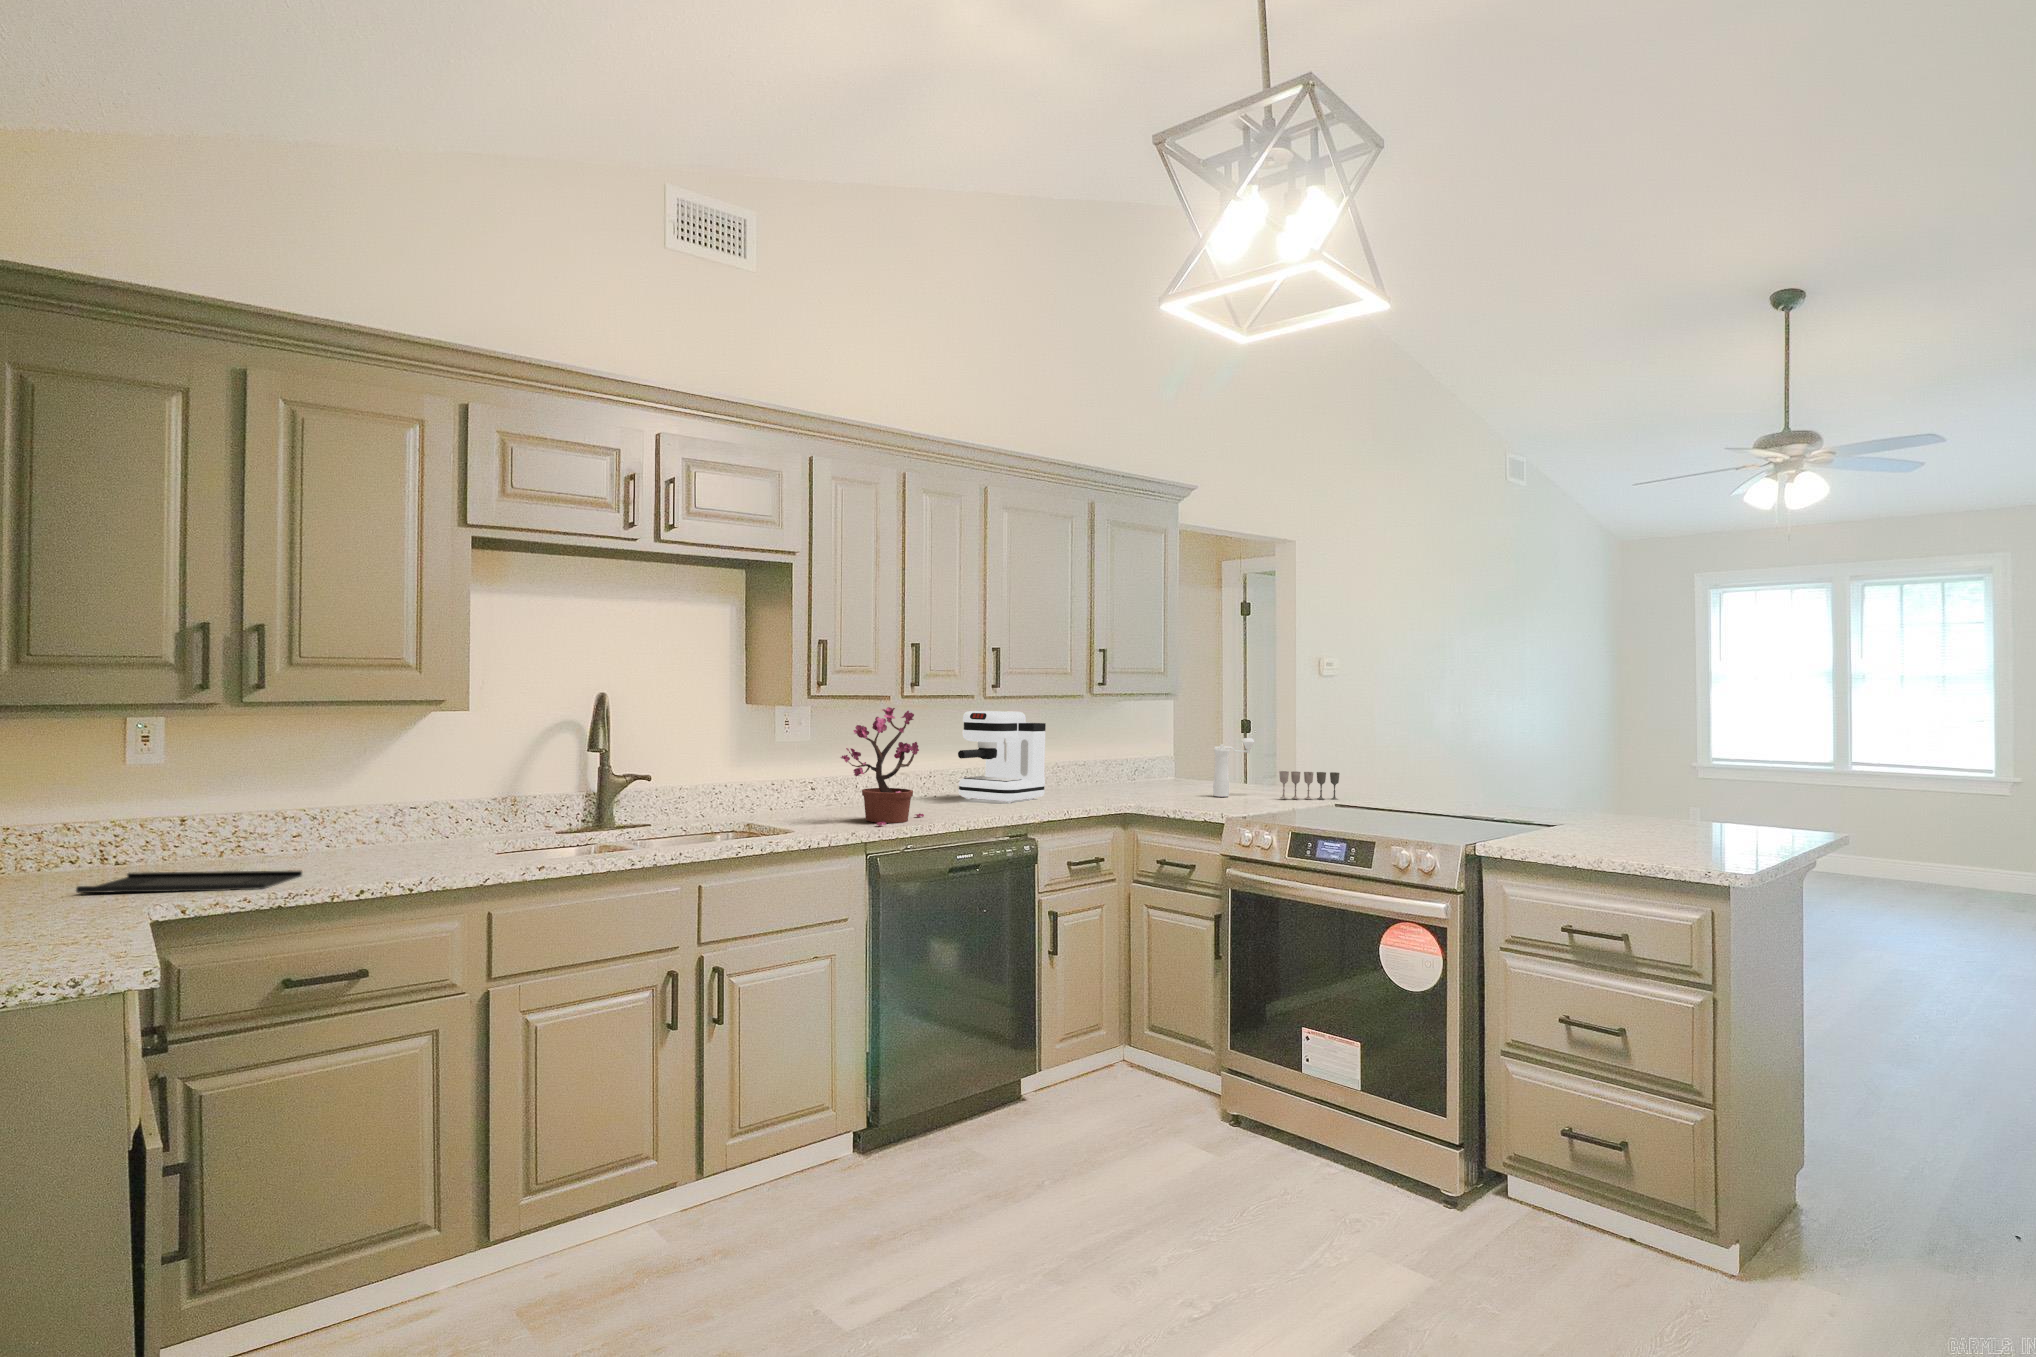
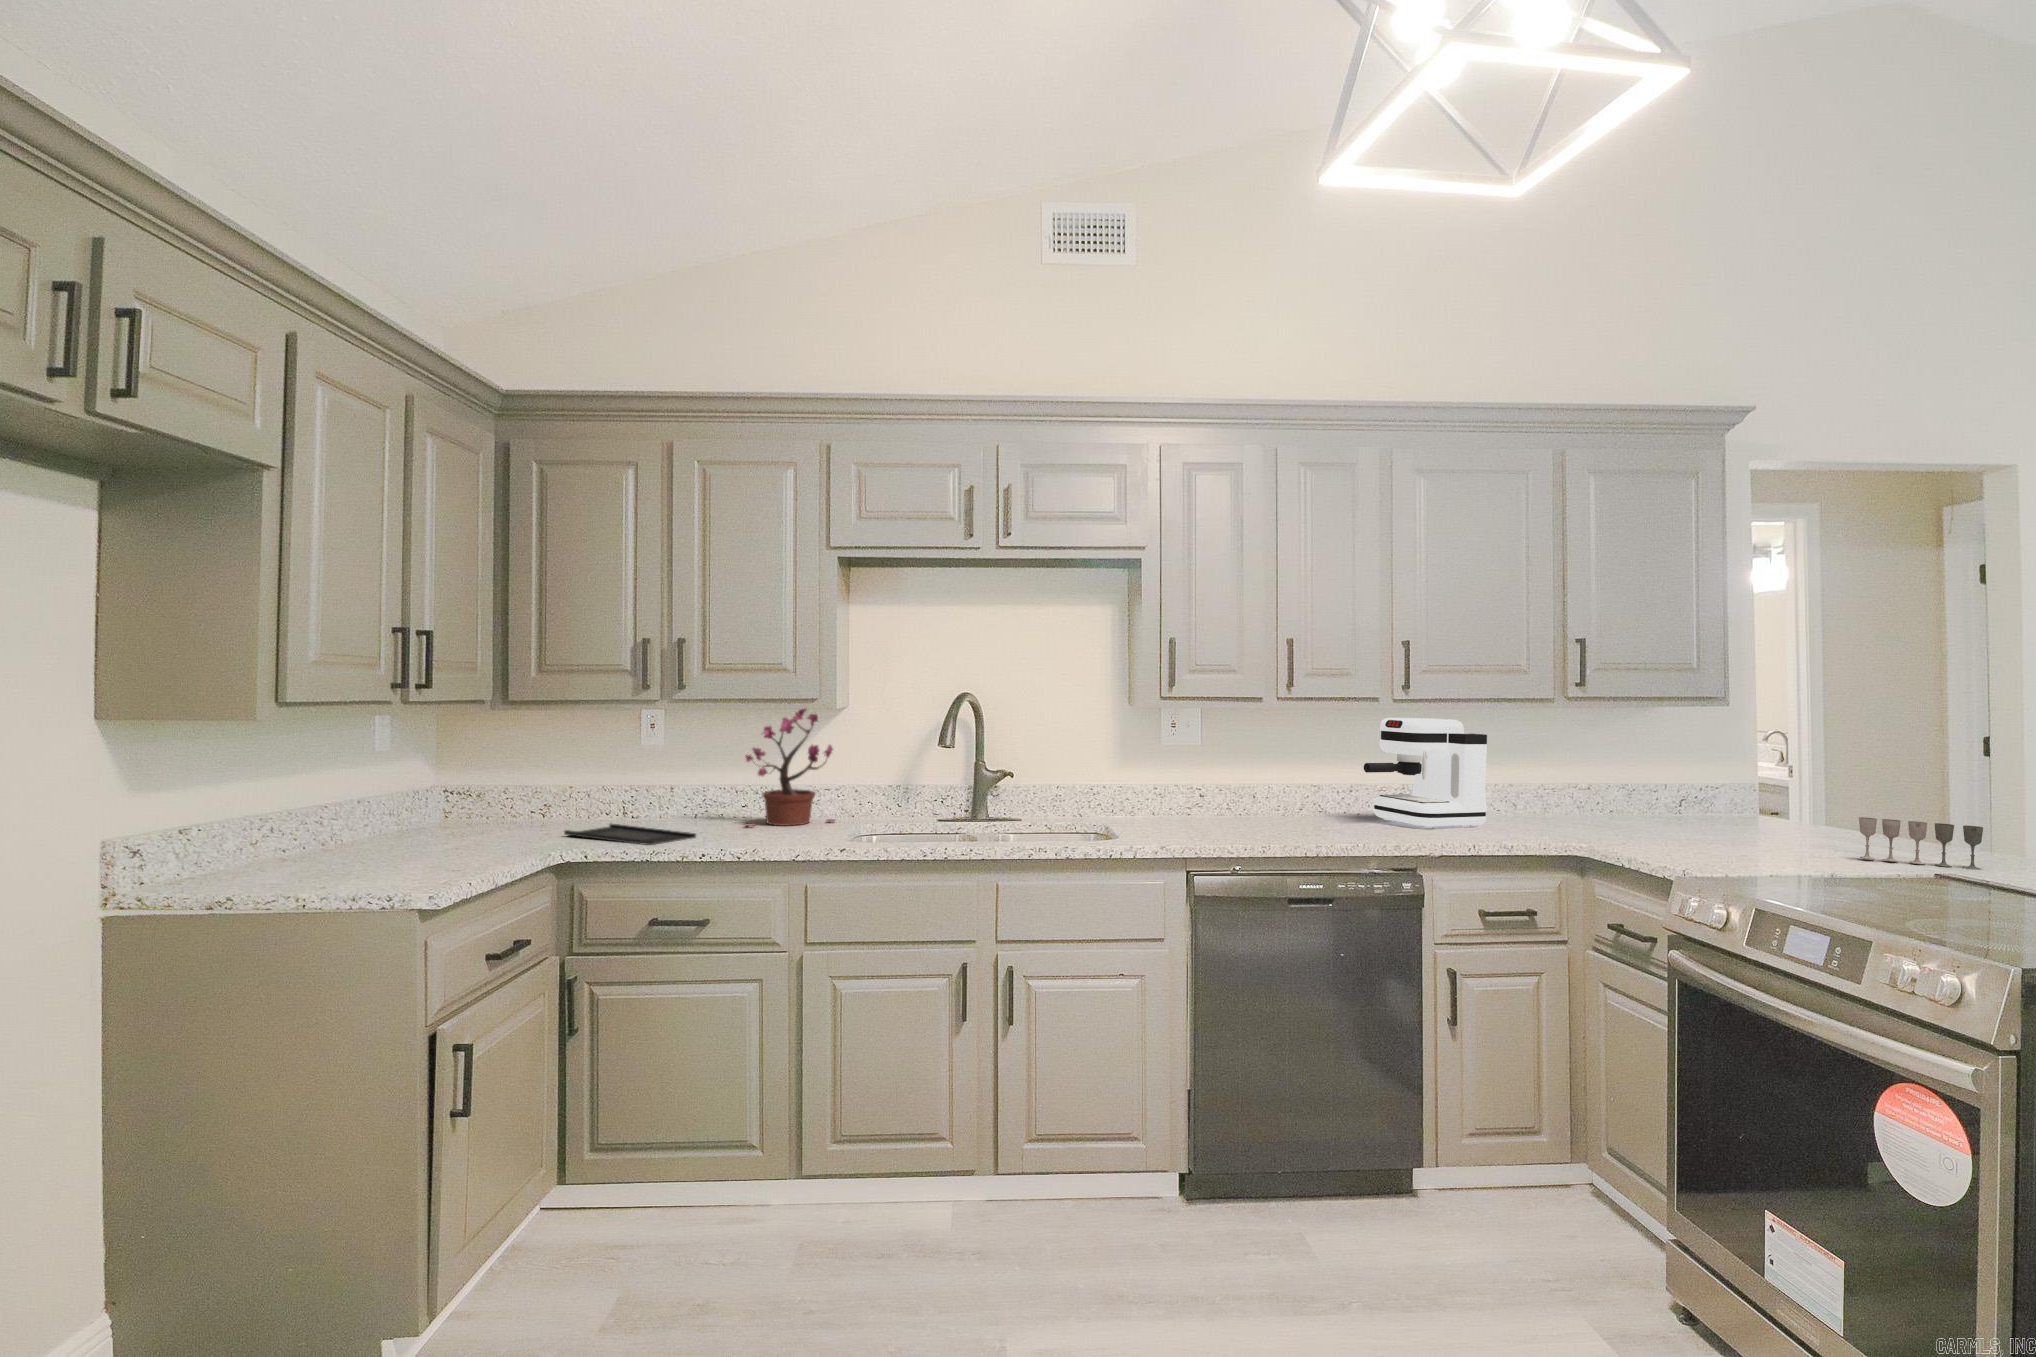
potted plant: present [841,707,924,826] -> present [745,709,835,827]
pepper mill: present [1213,738,1254,797] -> none [1748,765,1826,847]

